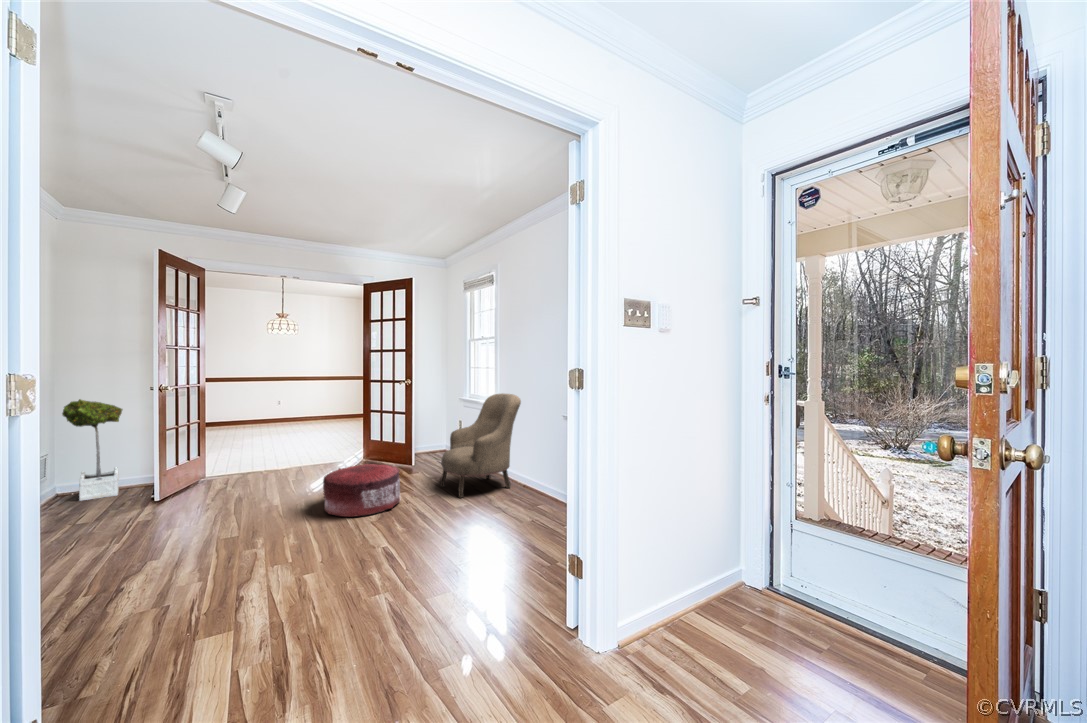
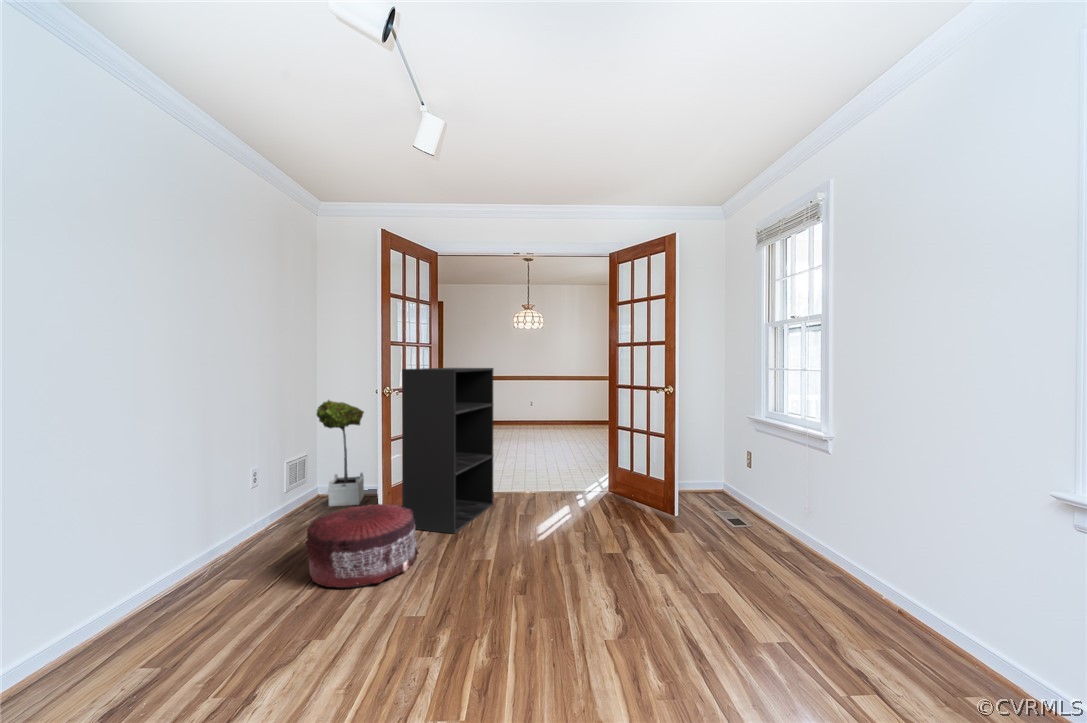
bookshelf: none [183,368,266,501] -> present [402,368,494,534]
armchair: present [440,393,521,498] -> none [723,419,893,616]
pouf: present [323,464,400,517] -> present [305,503,419,588]

